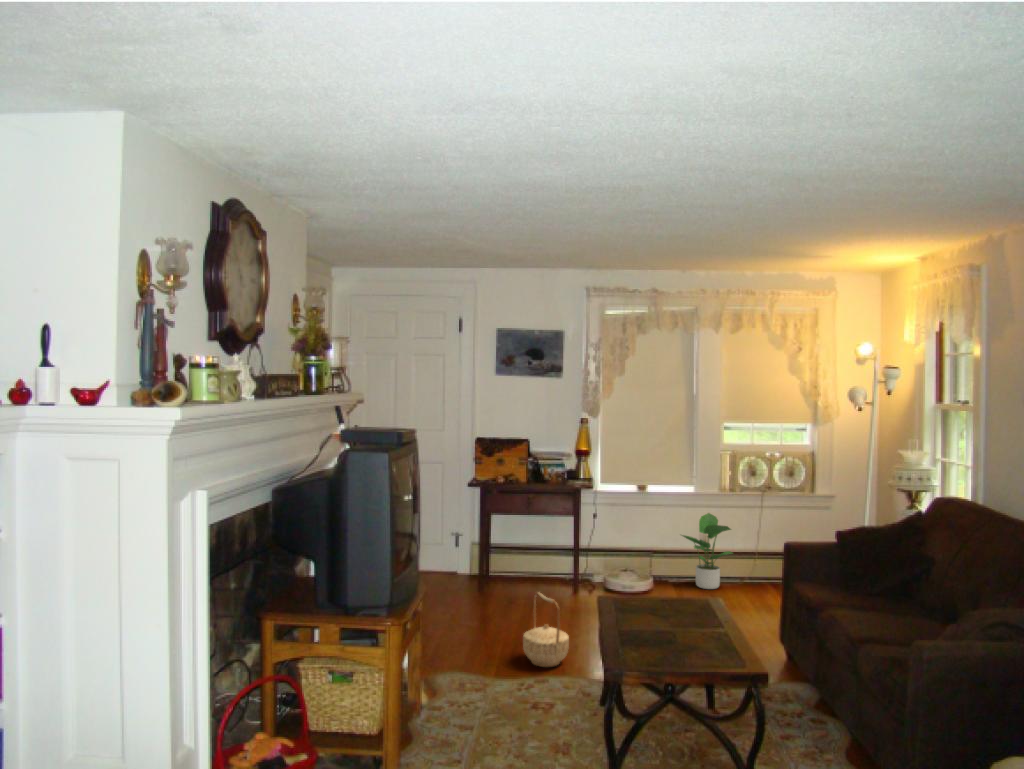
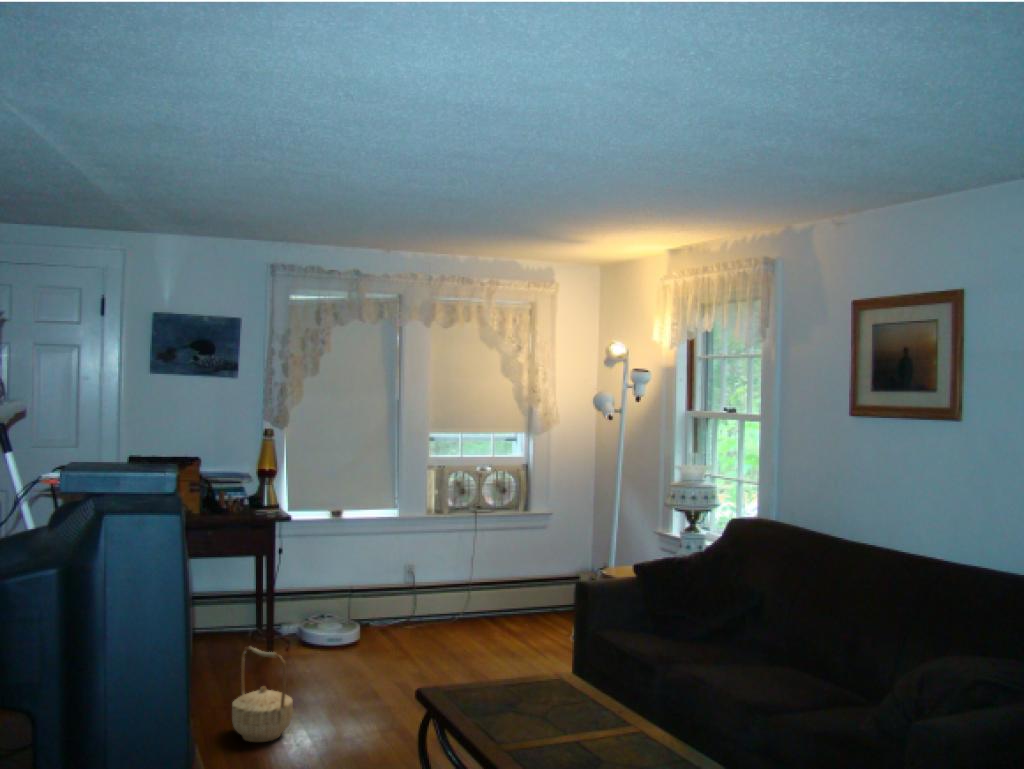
potted plant: present [682,513,733,589] -> none [384,539,447,628]

